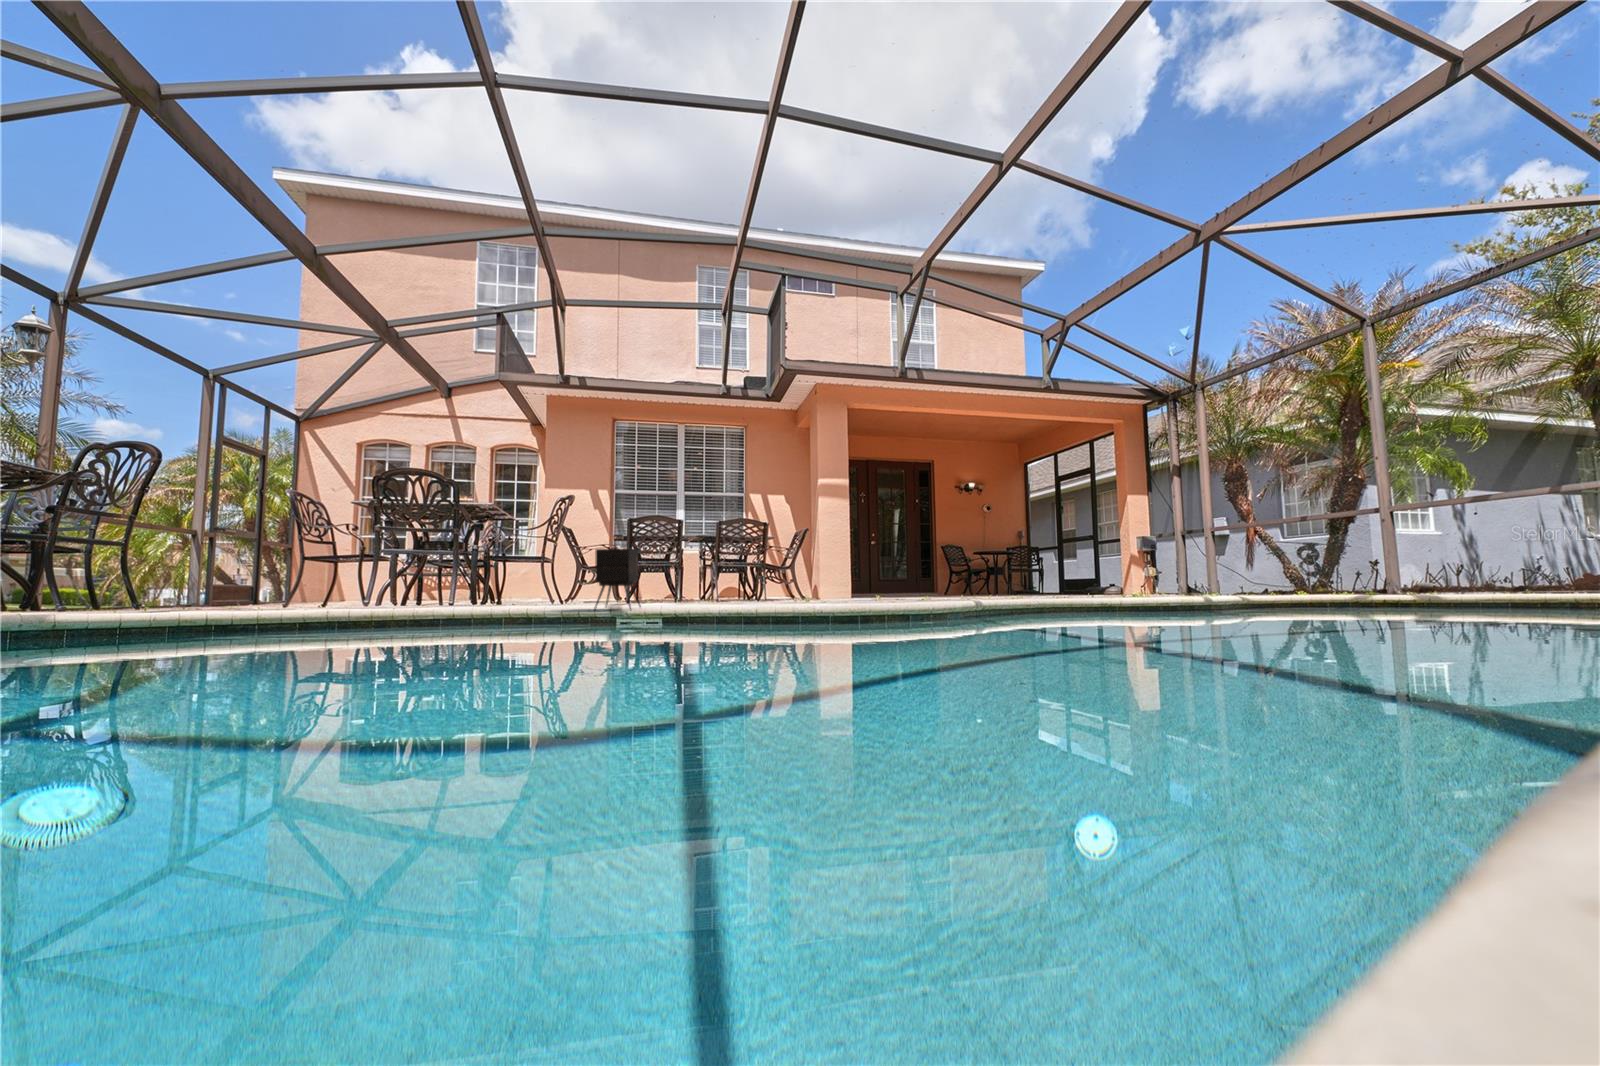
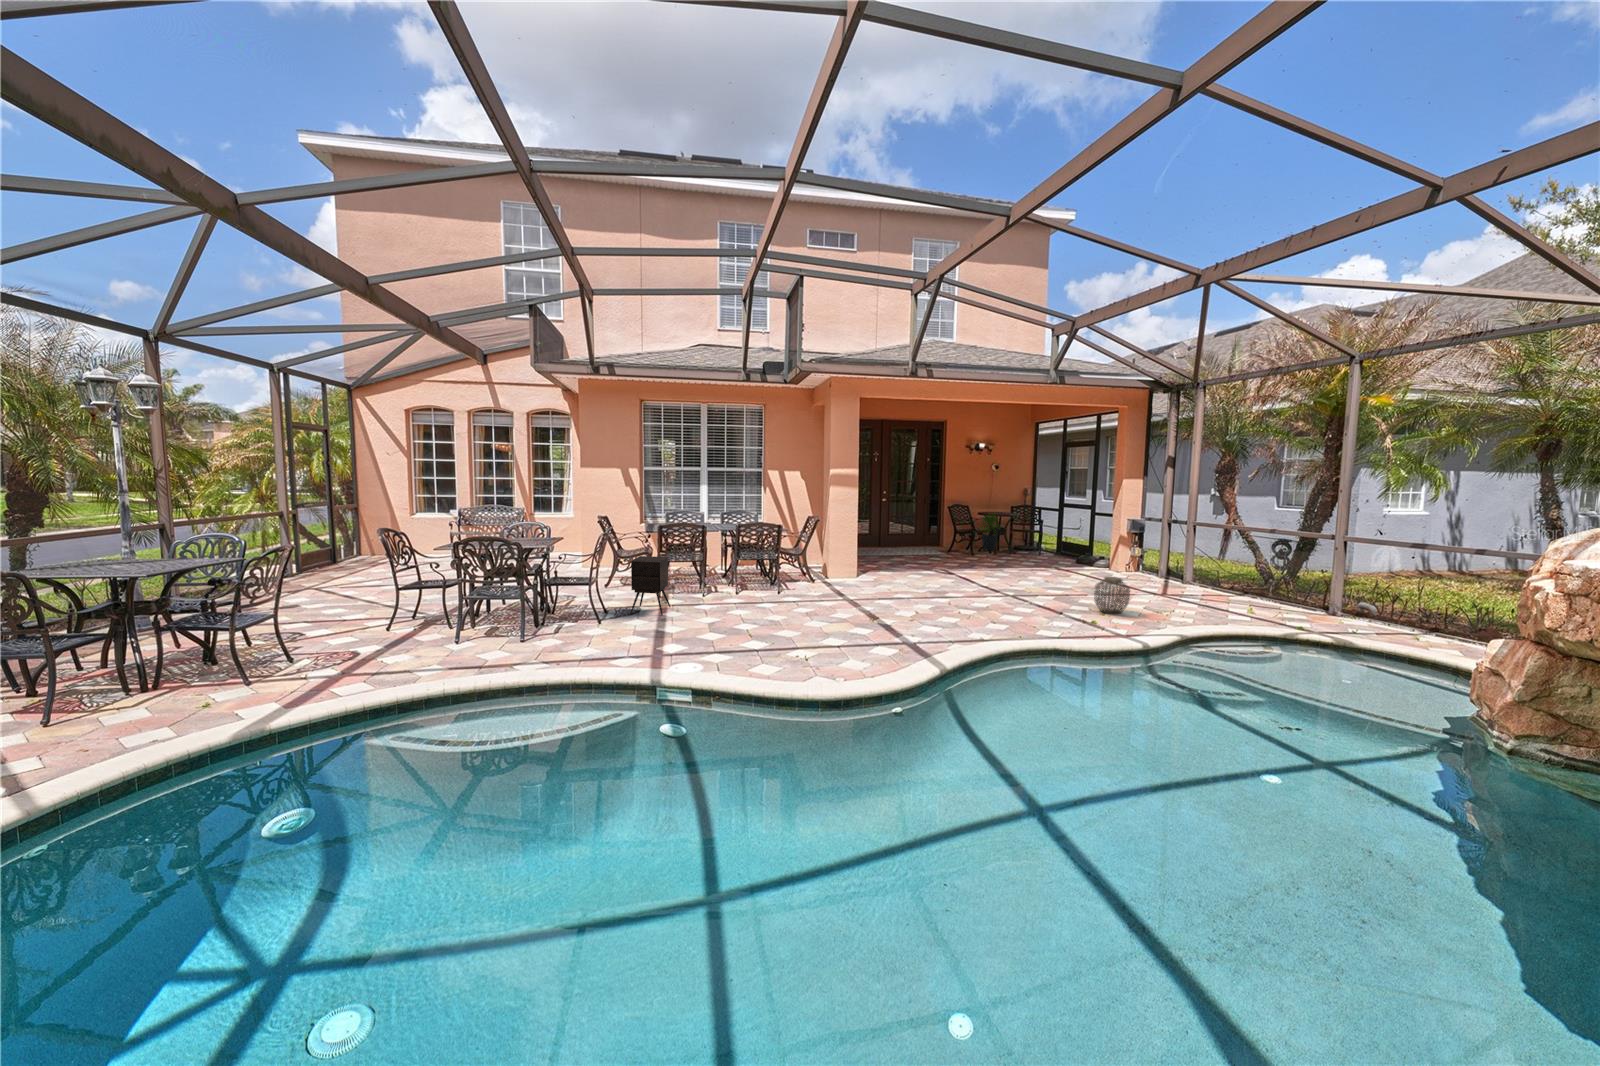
potted plant: none [973,549,1001,590] -> present [981,514,999,550]
woven basket: none [1117,568,1157,607] -> present [1094,577,1130,614]

